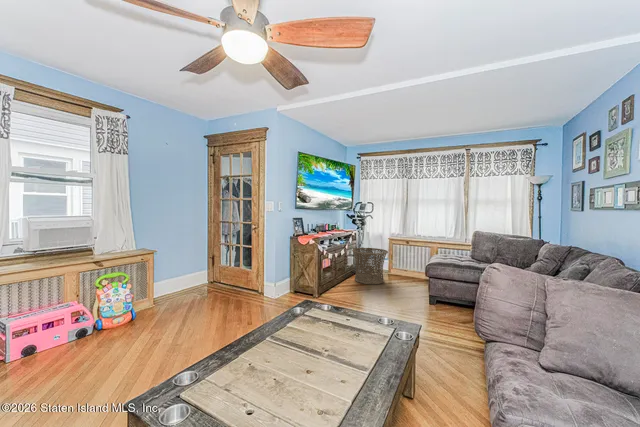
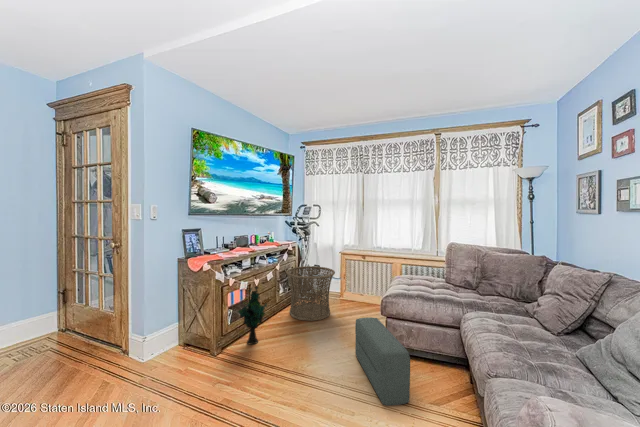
decorative plant: none [328,257,346,294] -> present [238,287,267,345]
pouf: none [407,278,446,322] -> present [355,317,410,405]

